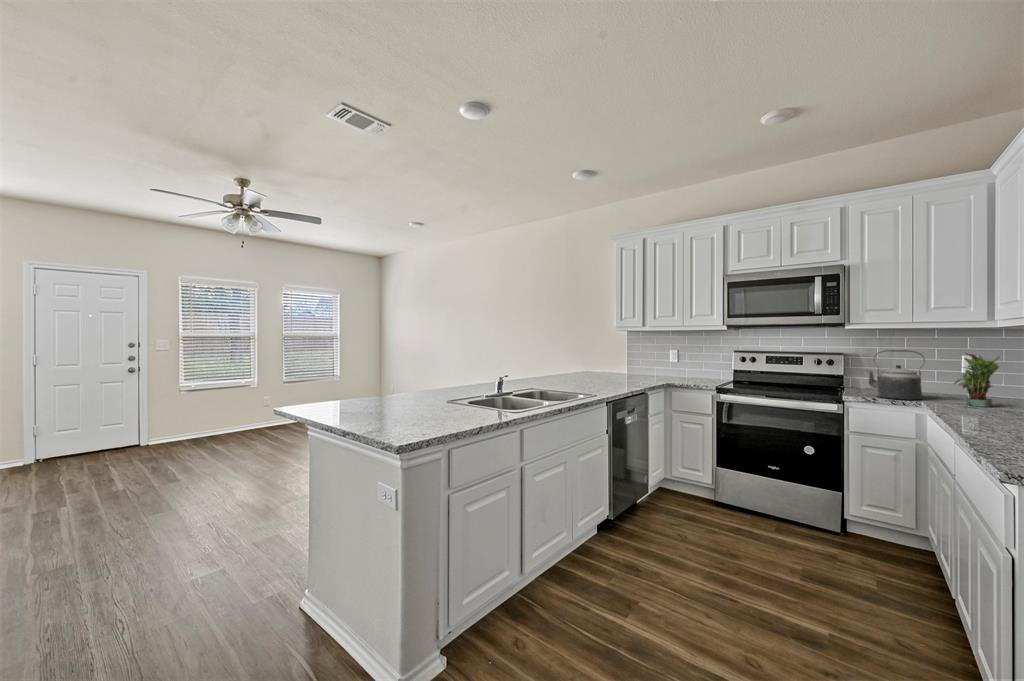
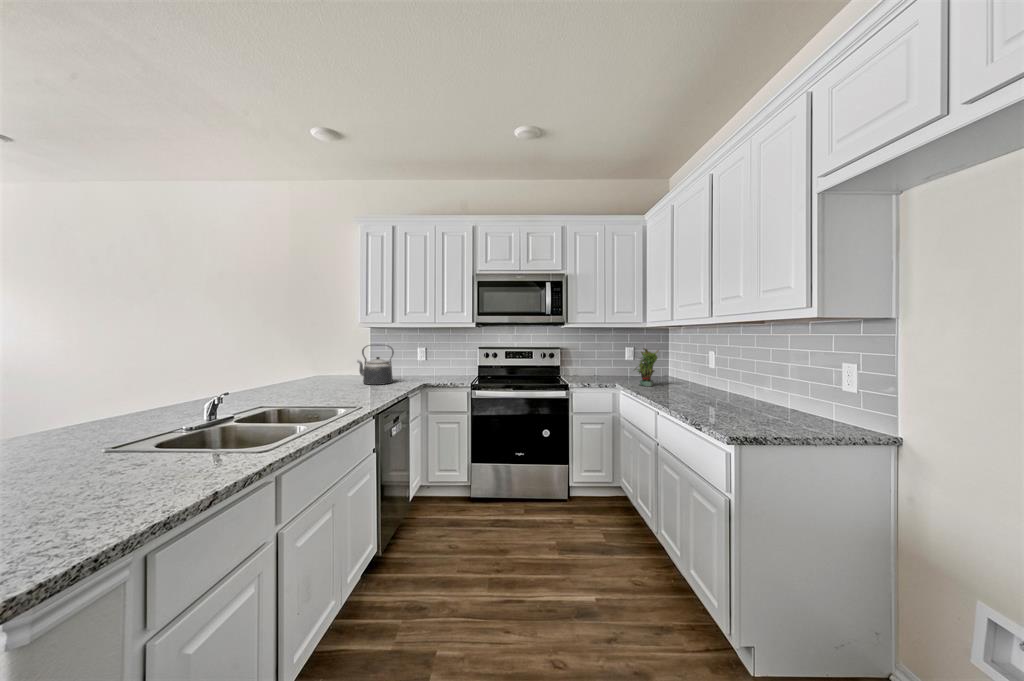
kettle: present [865,350,925,400] -> present [357,344,394,385]

